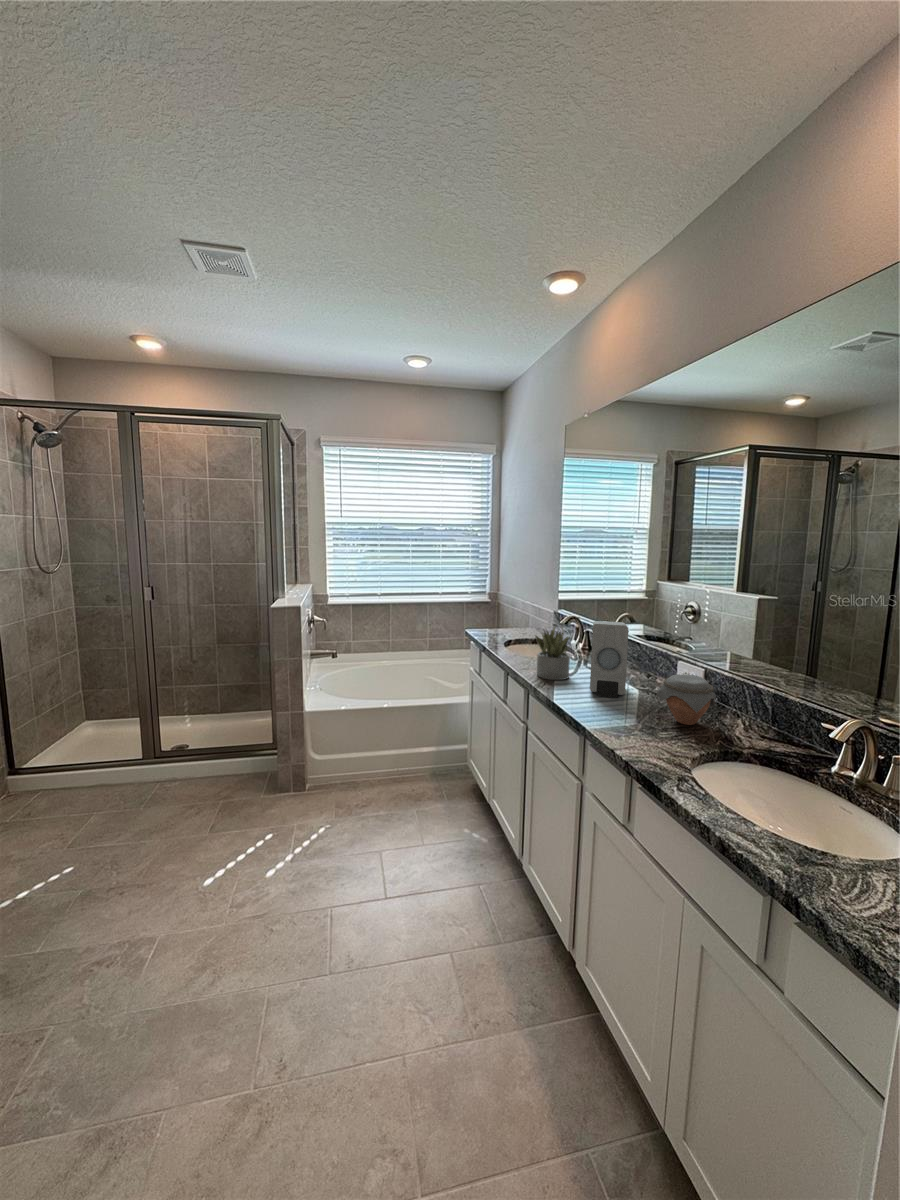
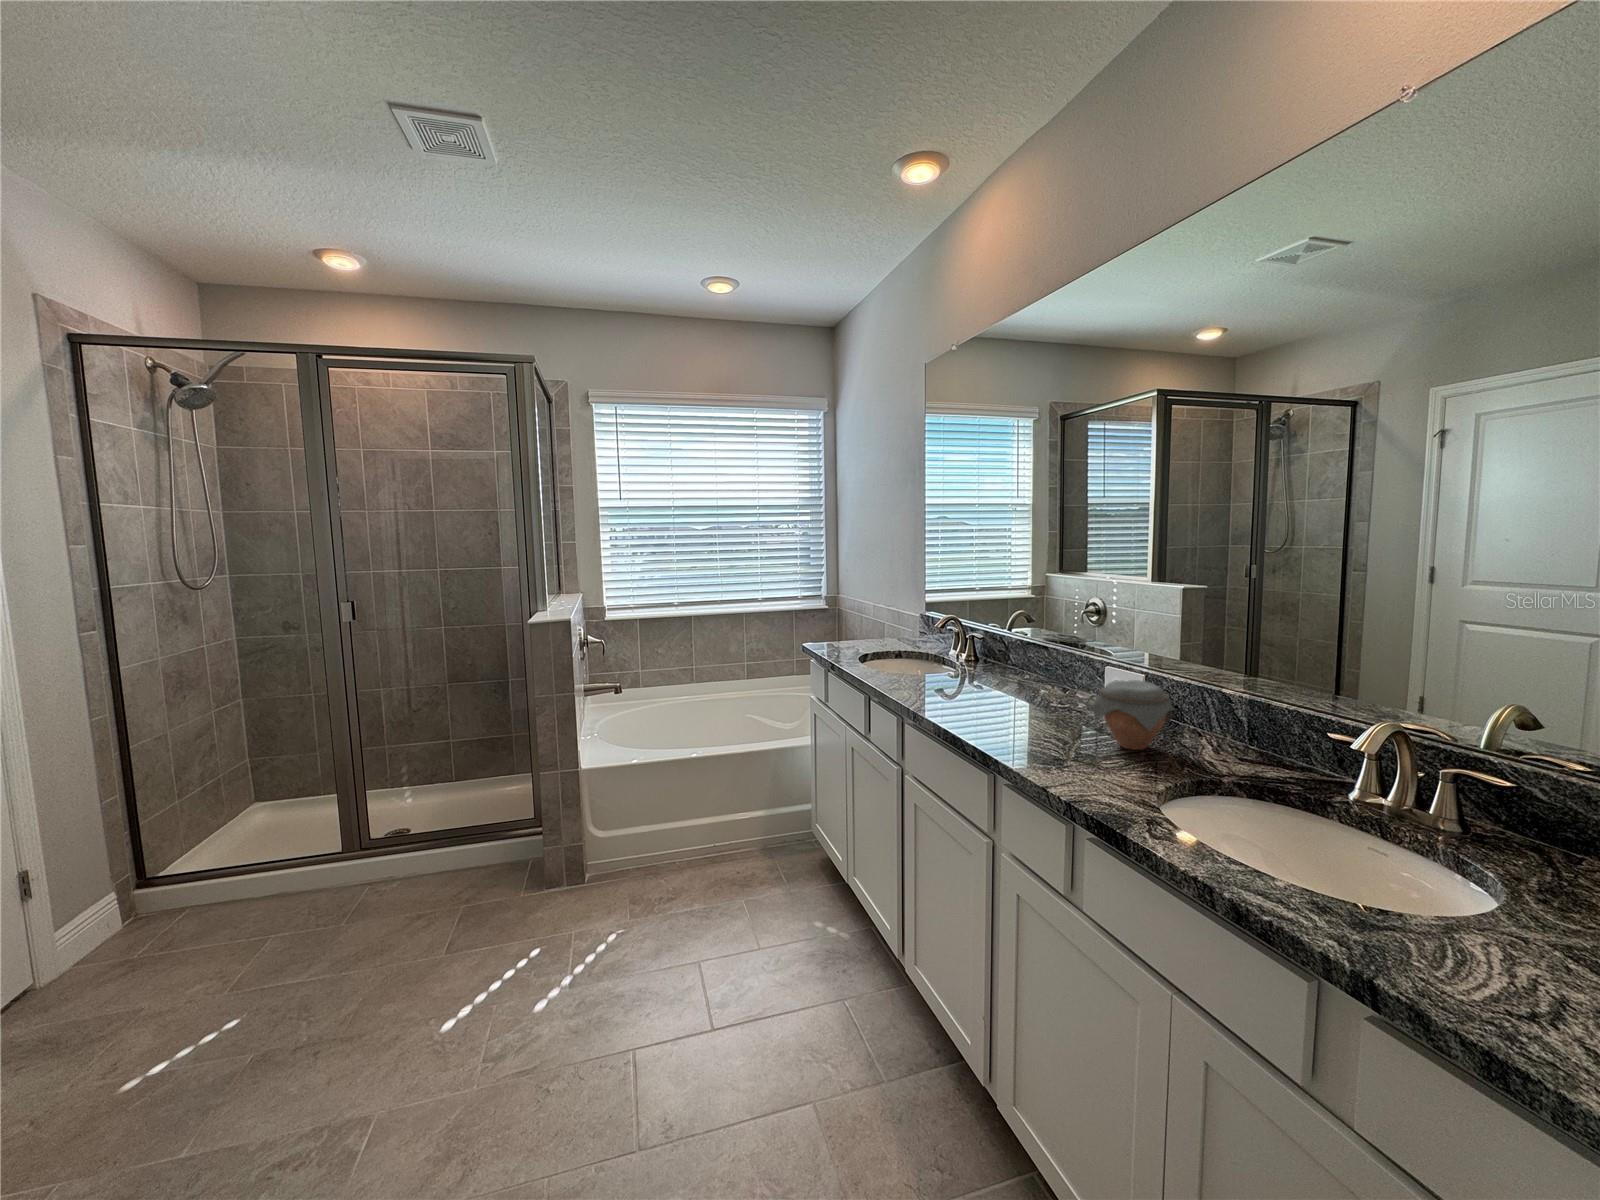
soap dispenser: present [590,621,628,698] -> none [989,616,1042,720]
succulent plant: present [535,627,570,680] -> none [907,626,962,702]

